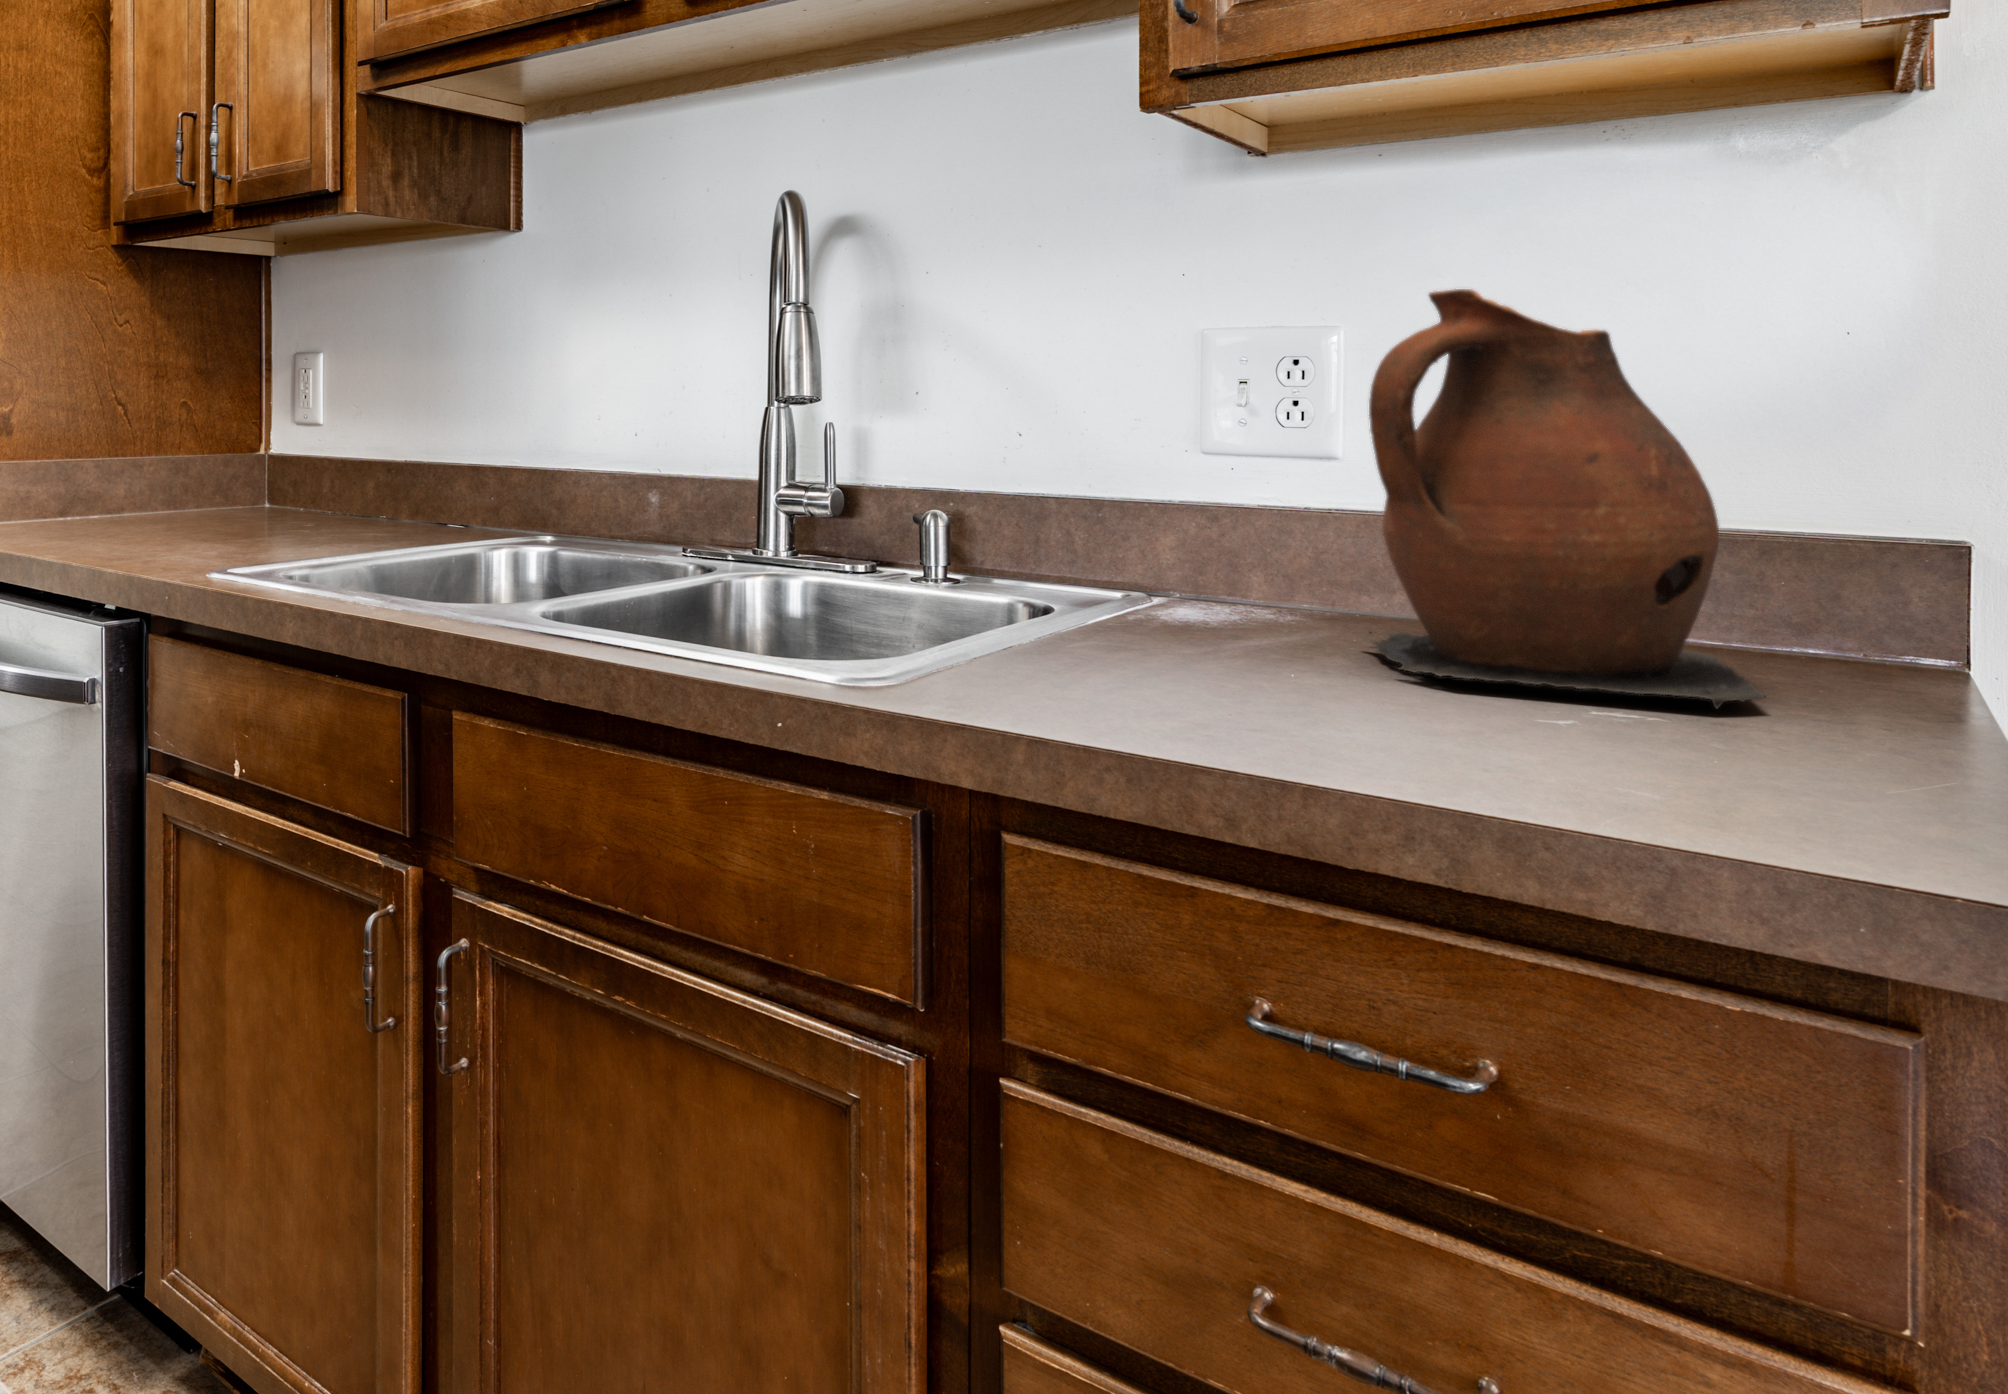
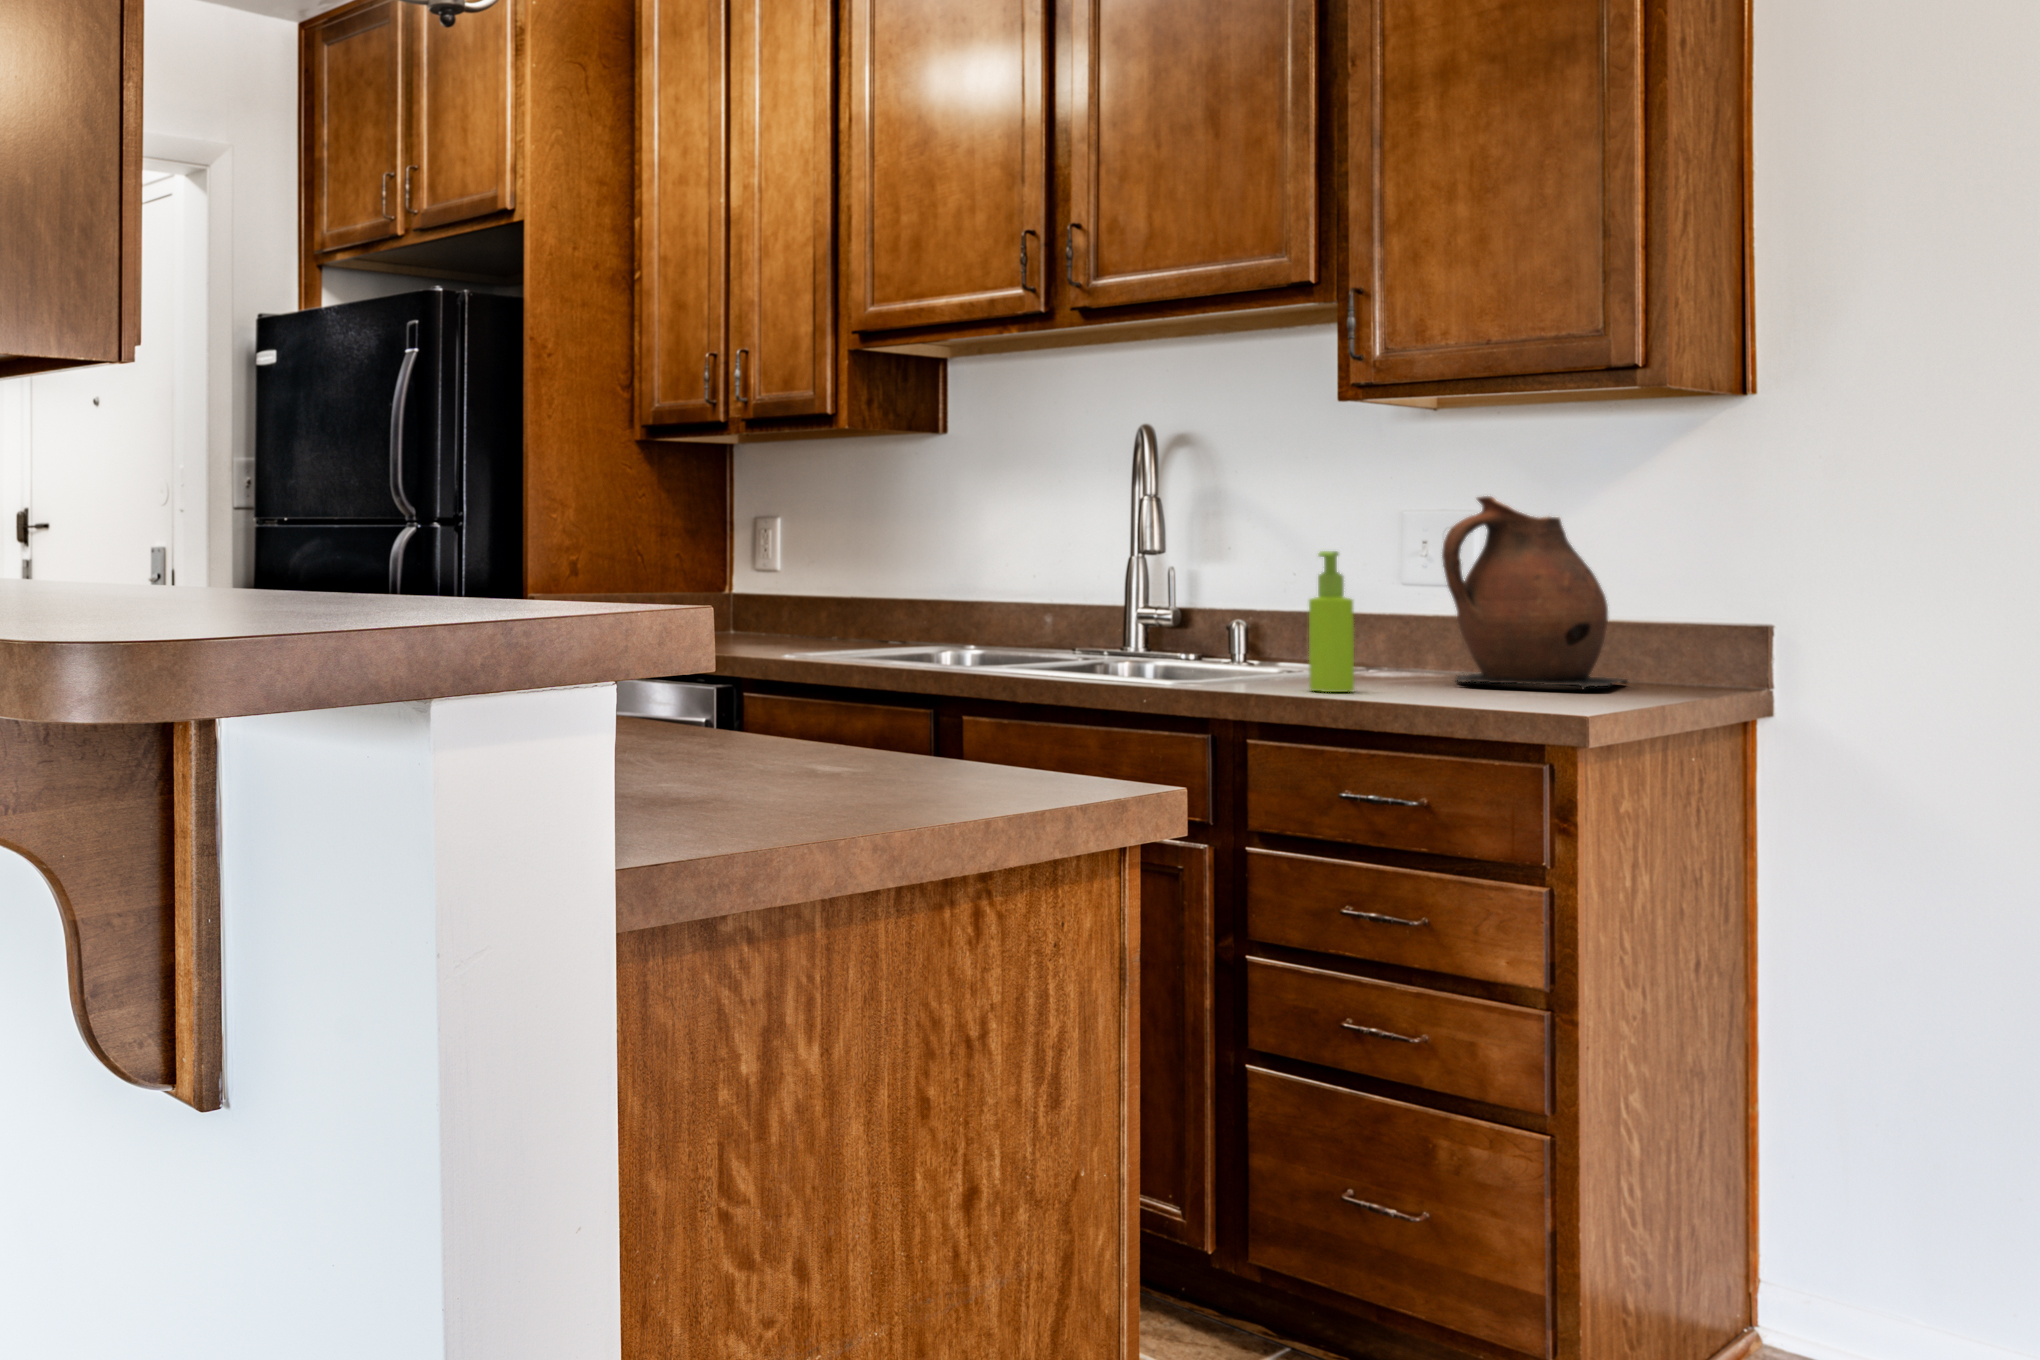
soap dispenser: none [1132,404,1235,726] -> present [1309,551,1354,692]

